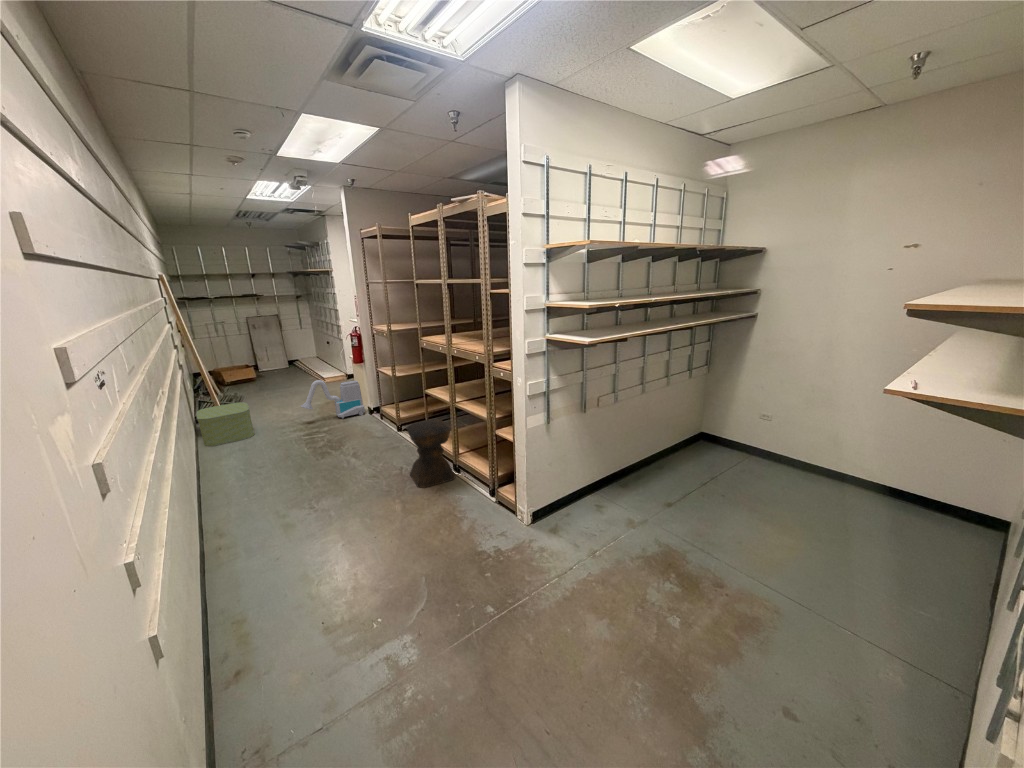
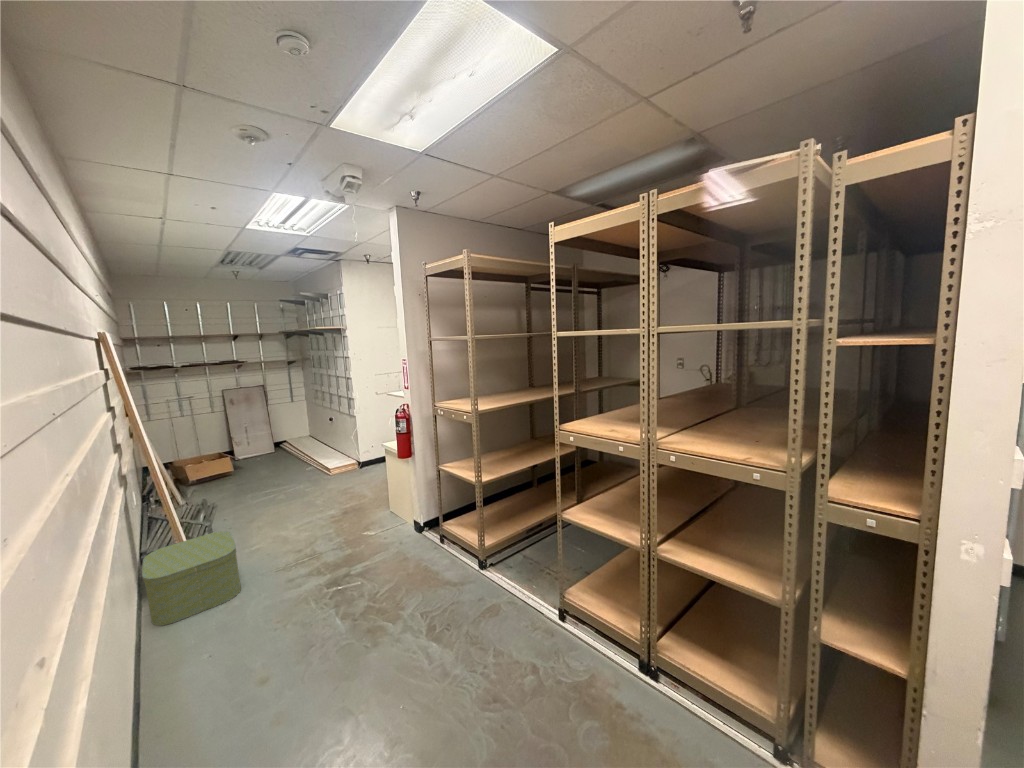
vacuum cleaner: present [301,380,365,419] -> none [318,482,411,544]
stool: present [407,419,455,488] -> none [566,576,661,740]

